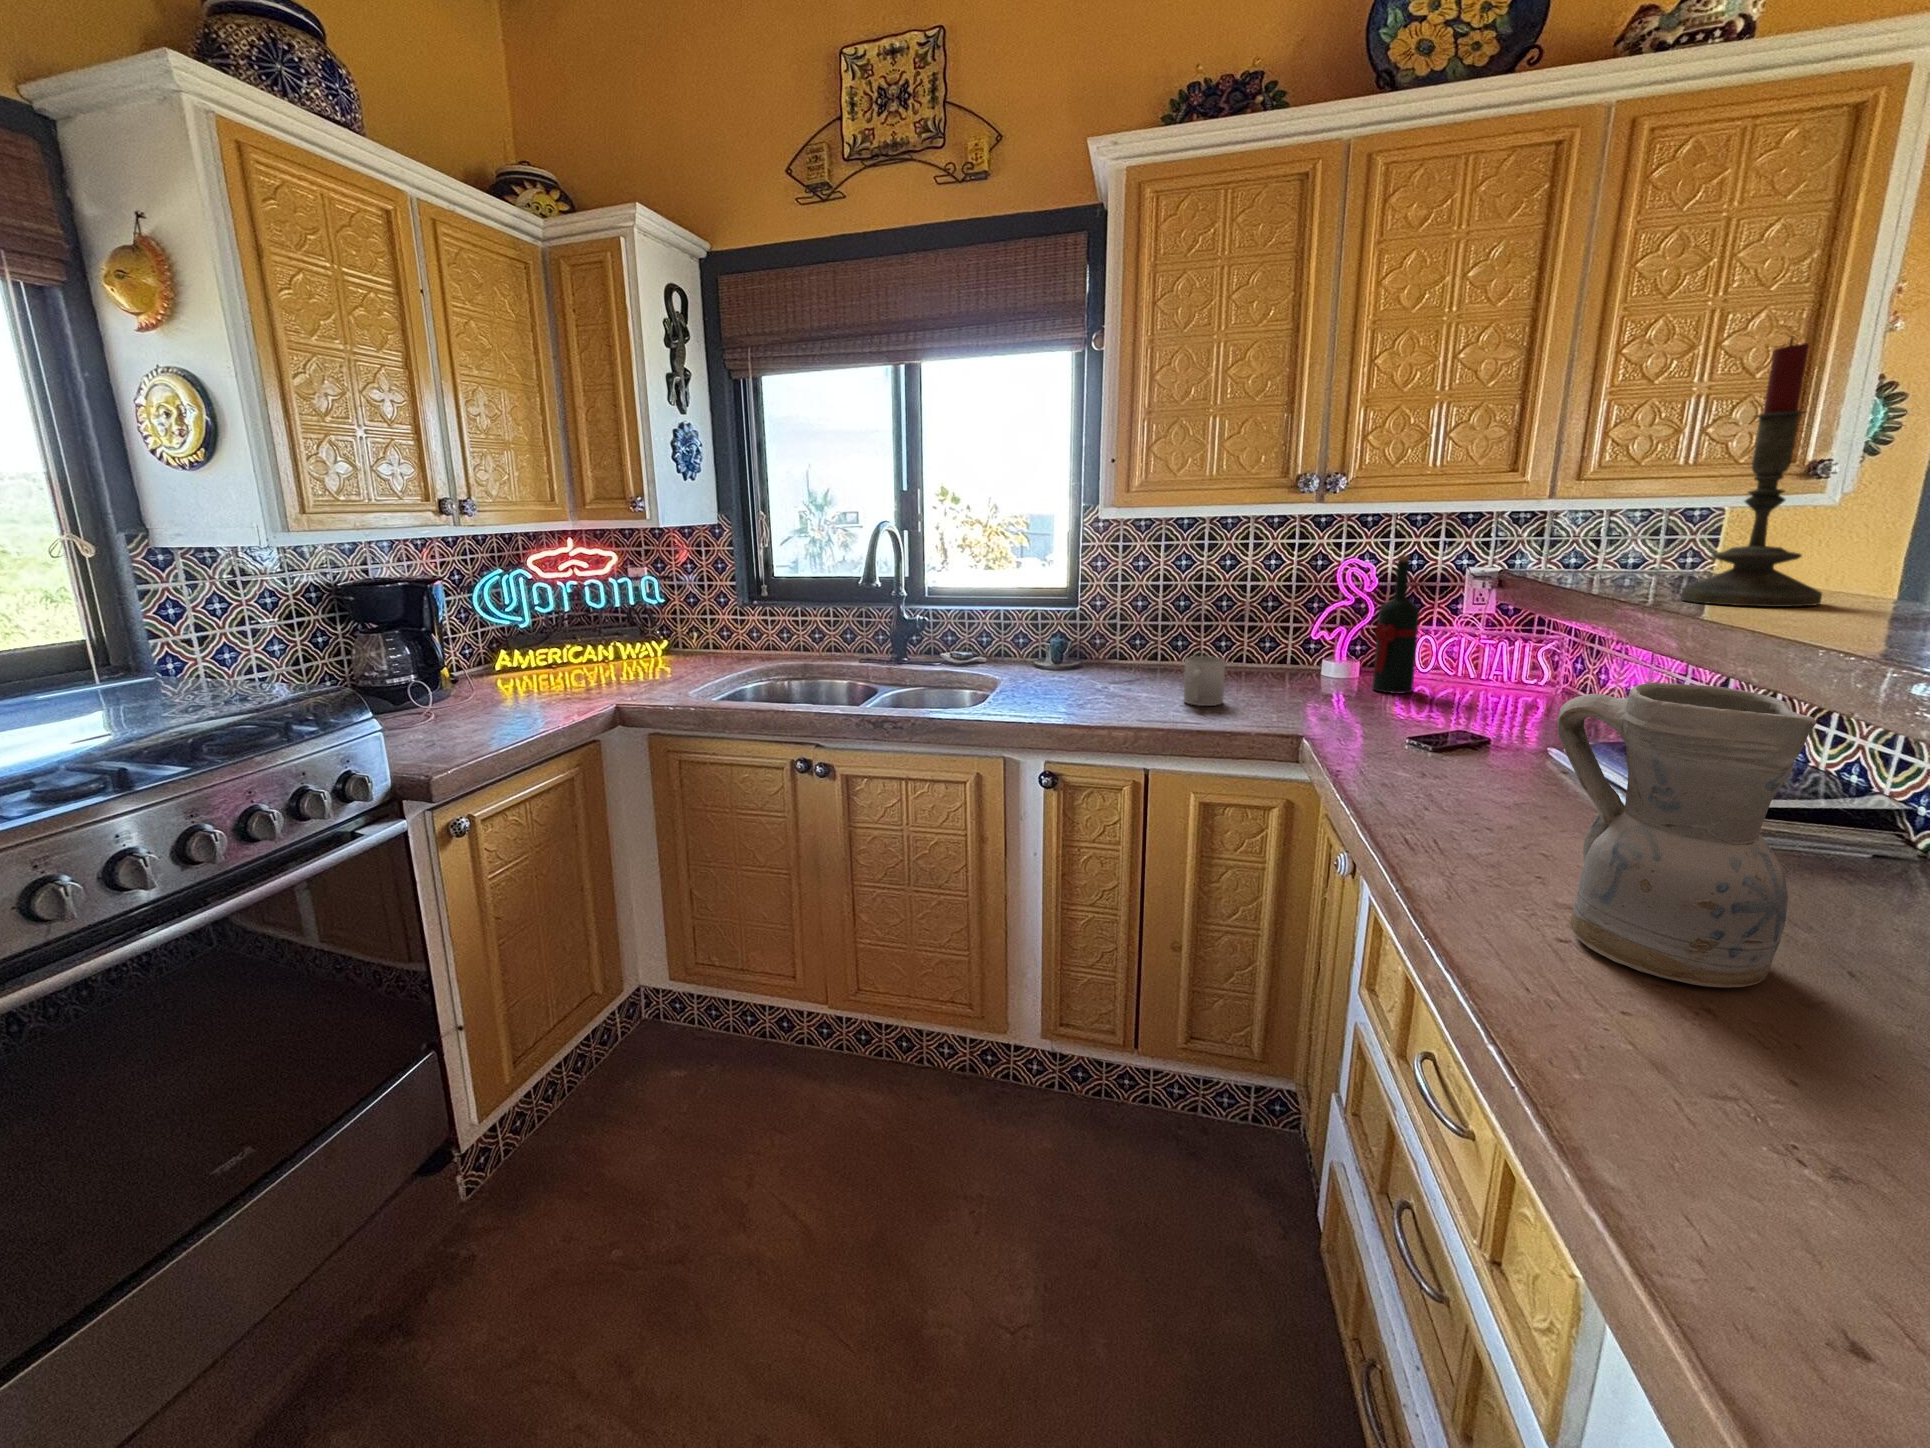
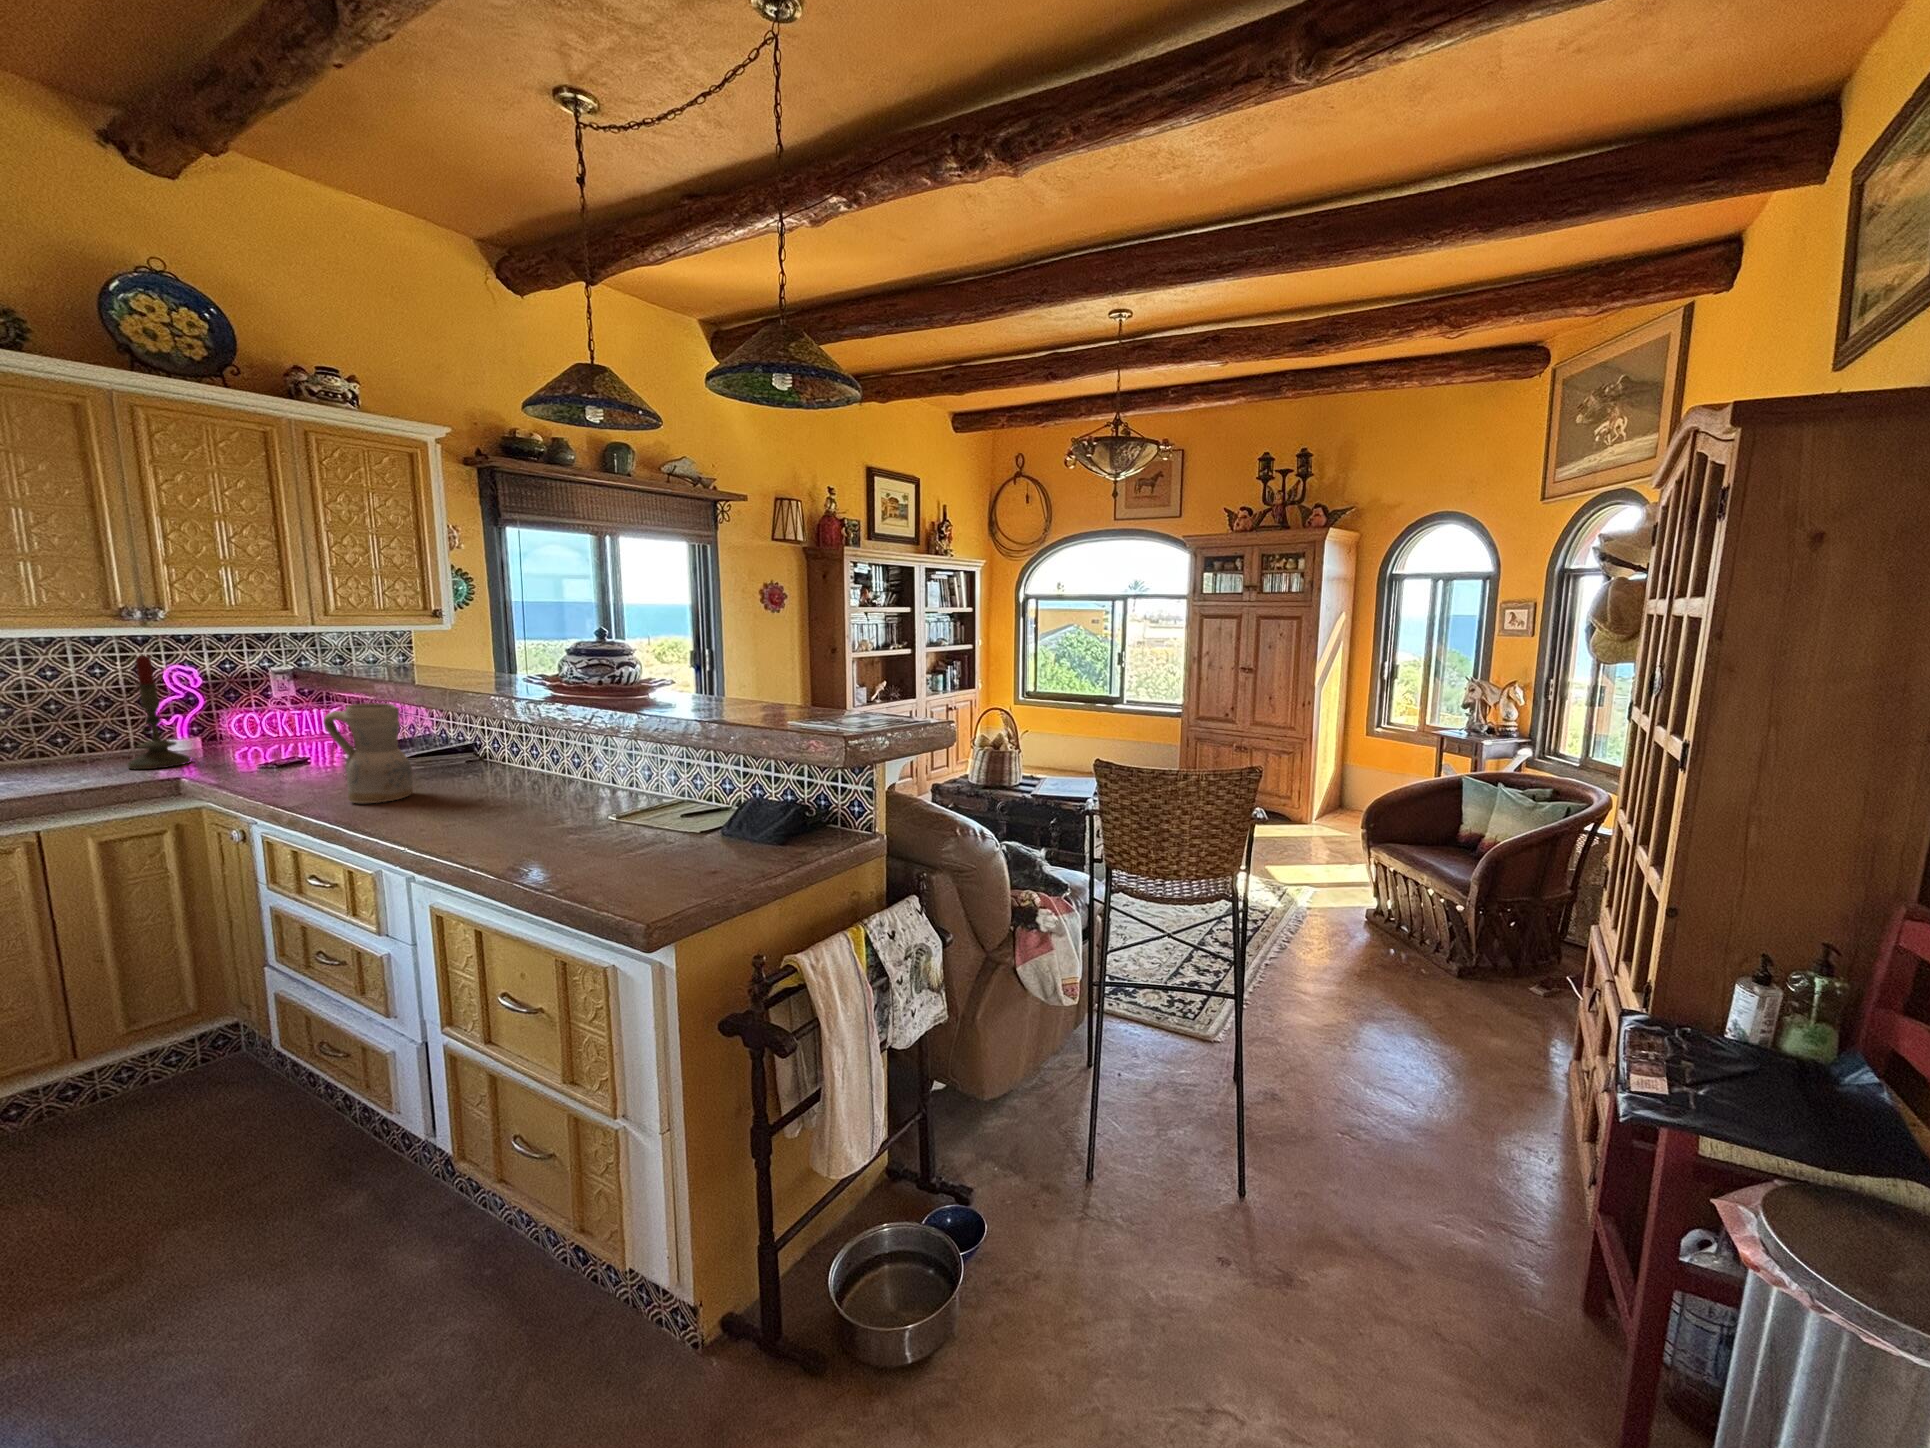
candle: present [1681,337,1822,607] -> present [128,655,191,769]
wine bottle: present [1372,556,1419,694] -> none [210,662,250,753]
mug: present [1184,656,1225,706] -> none [38,746,89,784]

